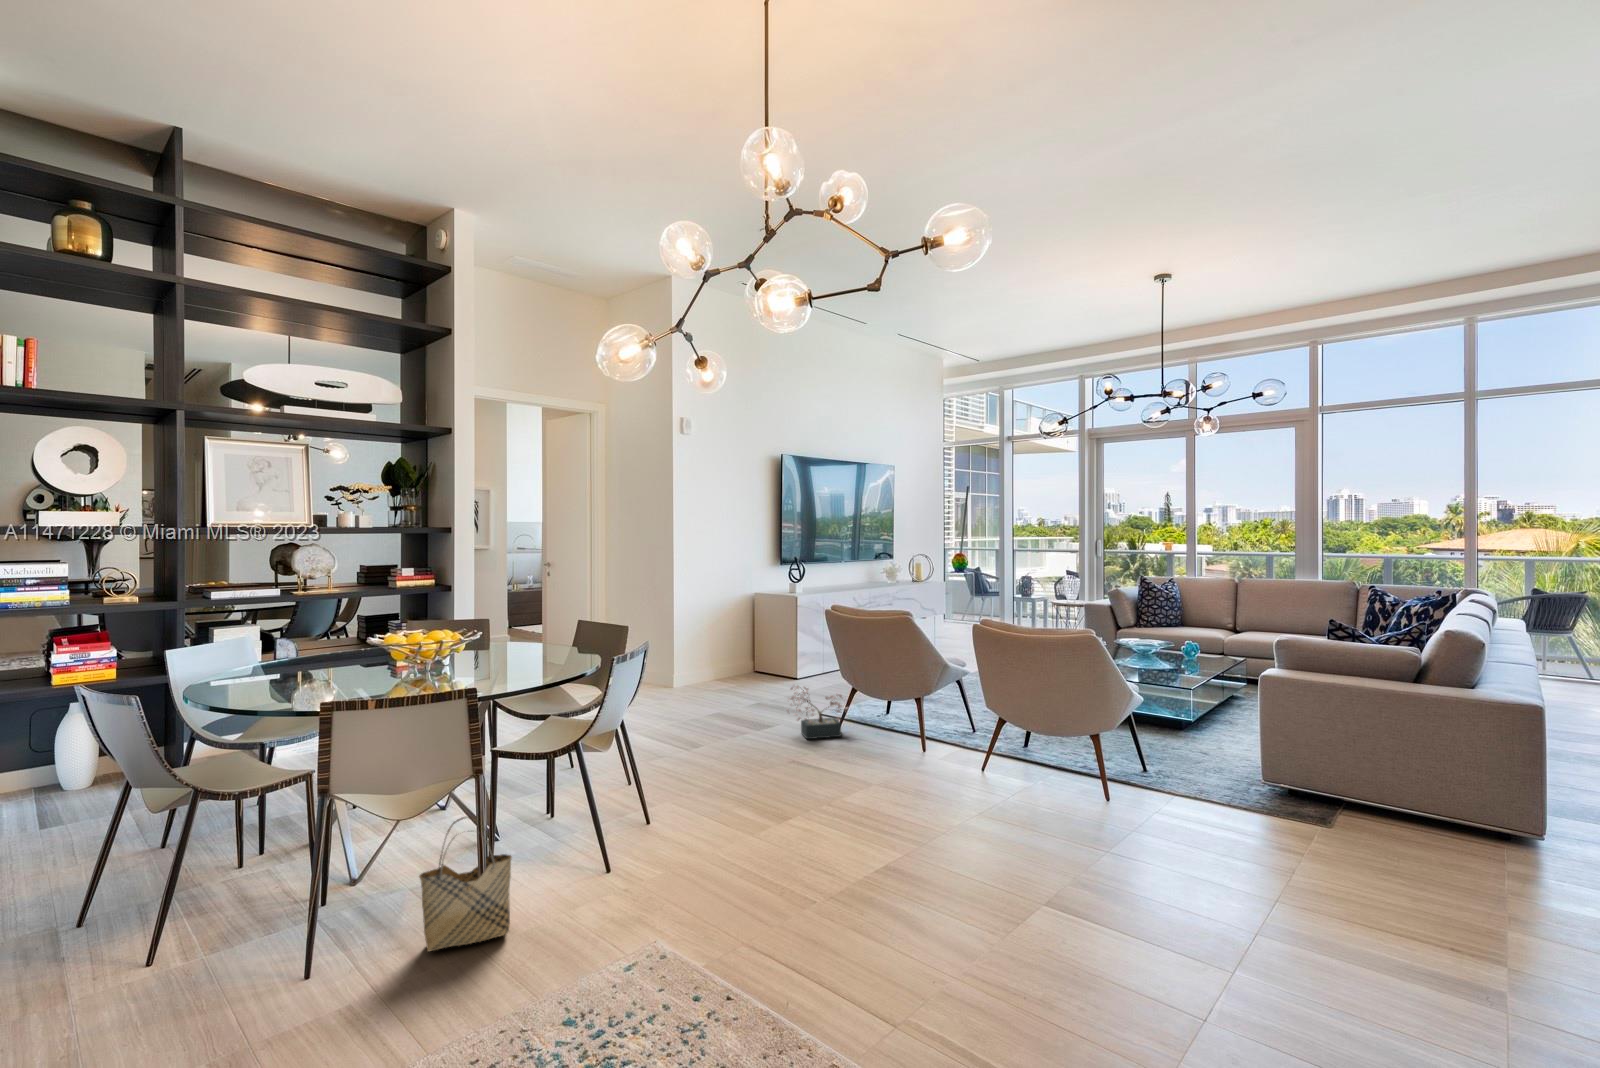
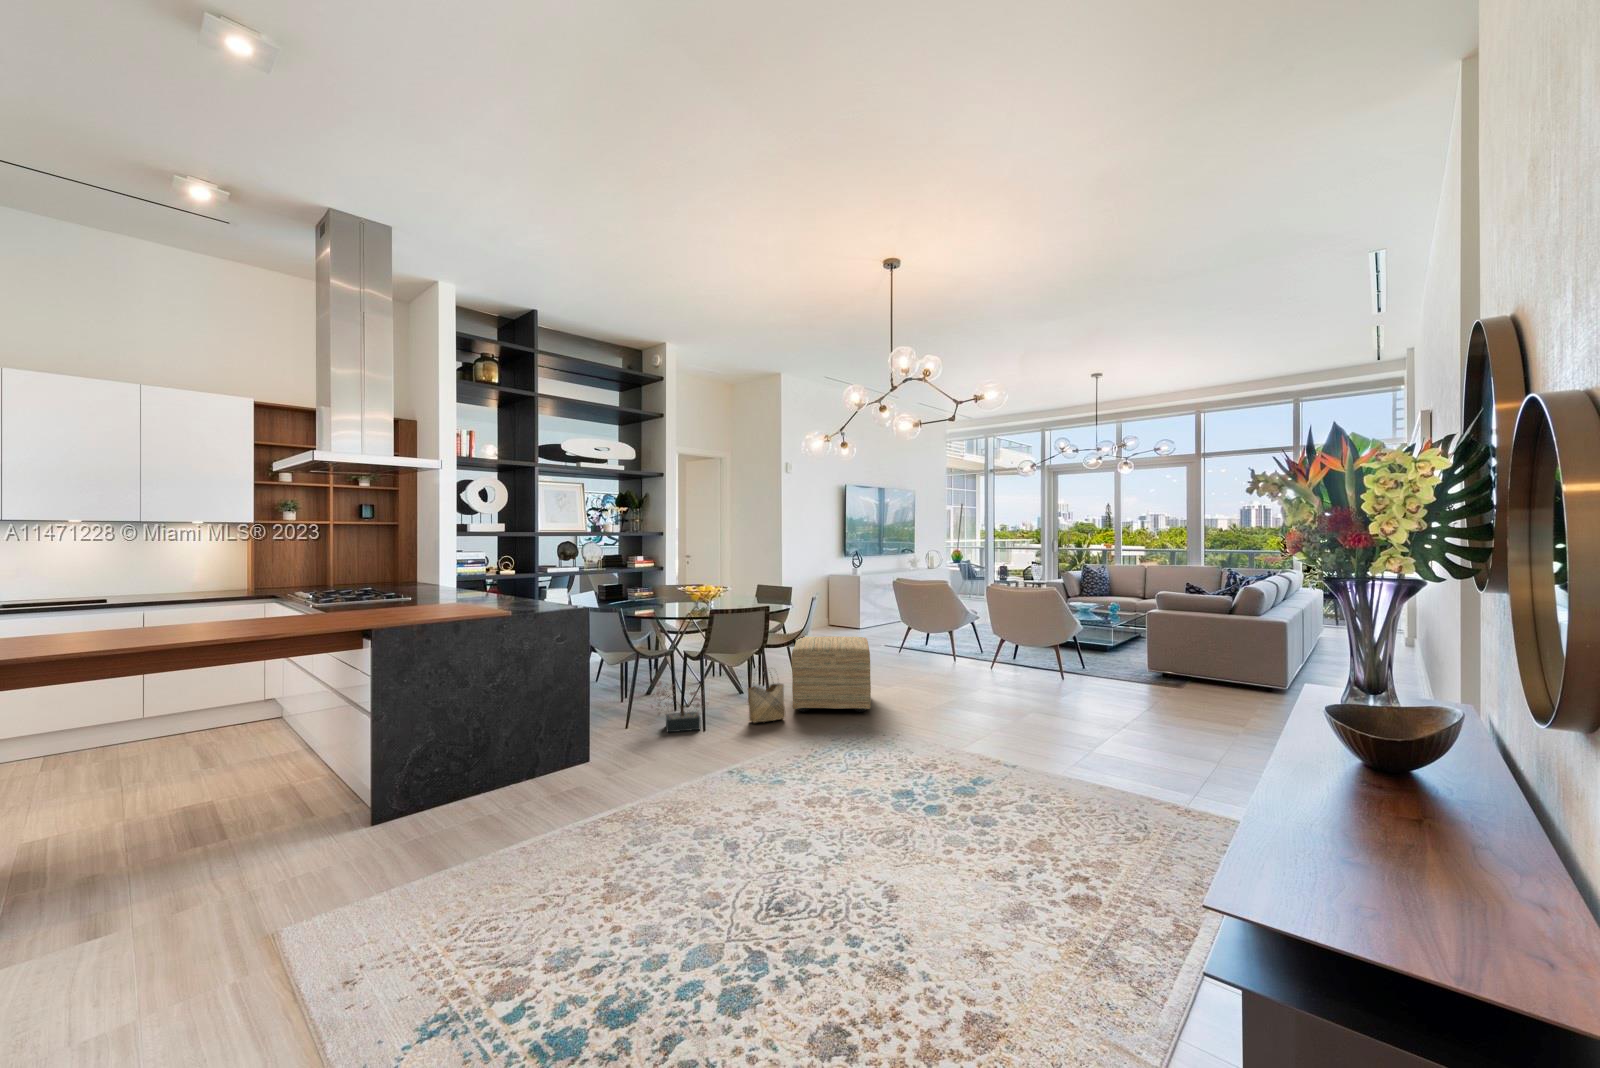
decorative plant: present [787,686,848,739] -> present [651,681,708,732]
ottoman: none [538,737,725,910] -> present [792,636,871,712]

